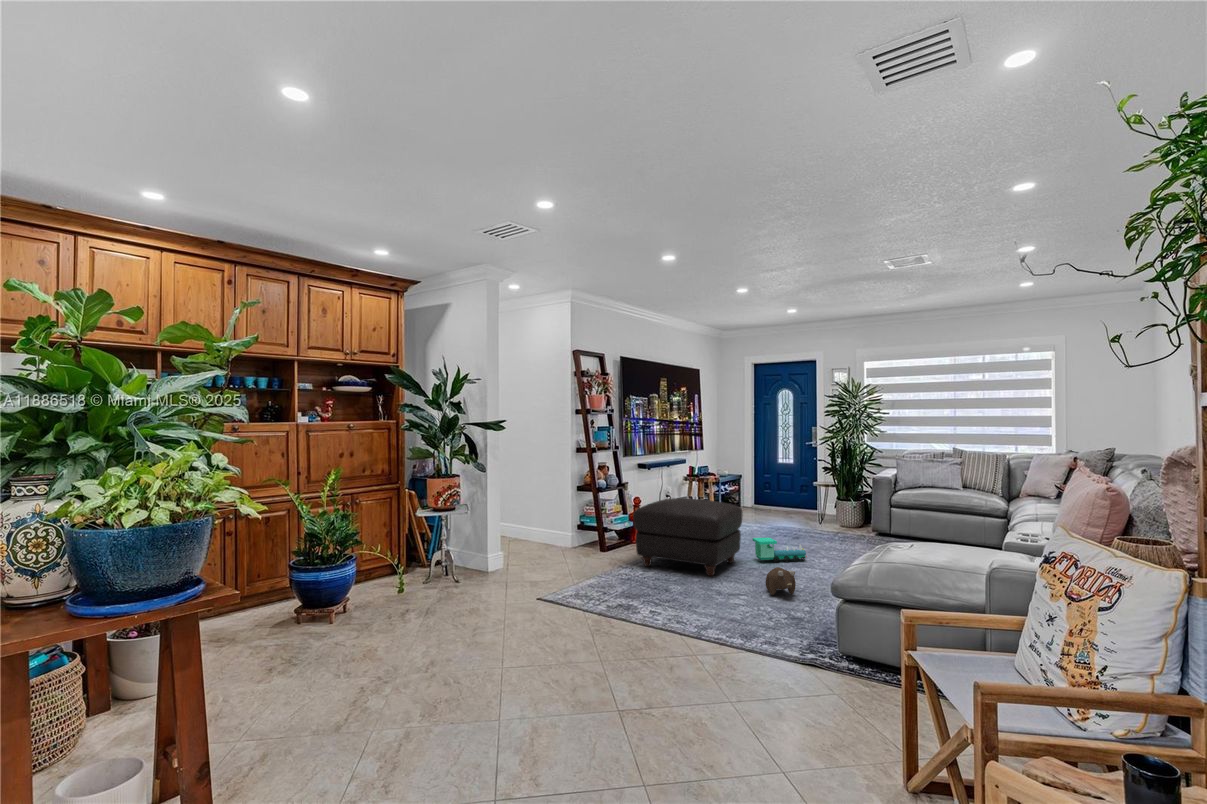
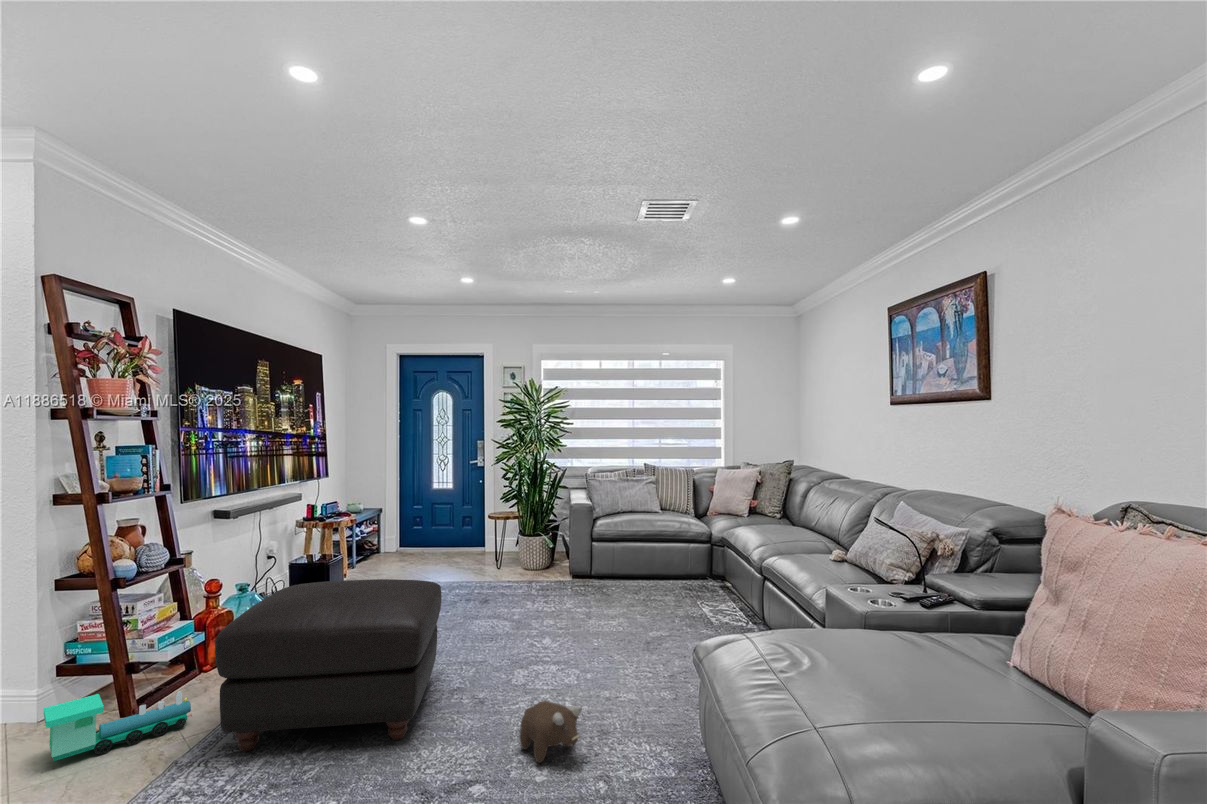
toy train: present [753,538,807,563] -> present [44,691,192,761]

